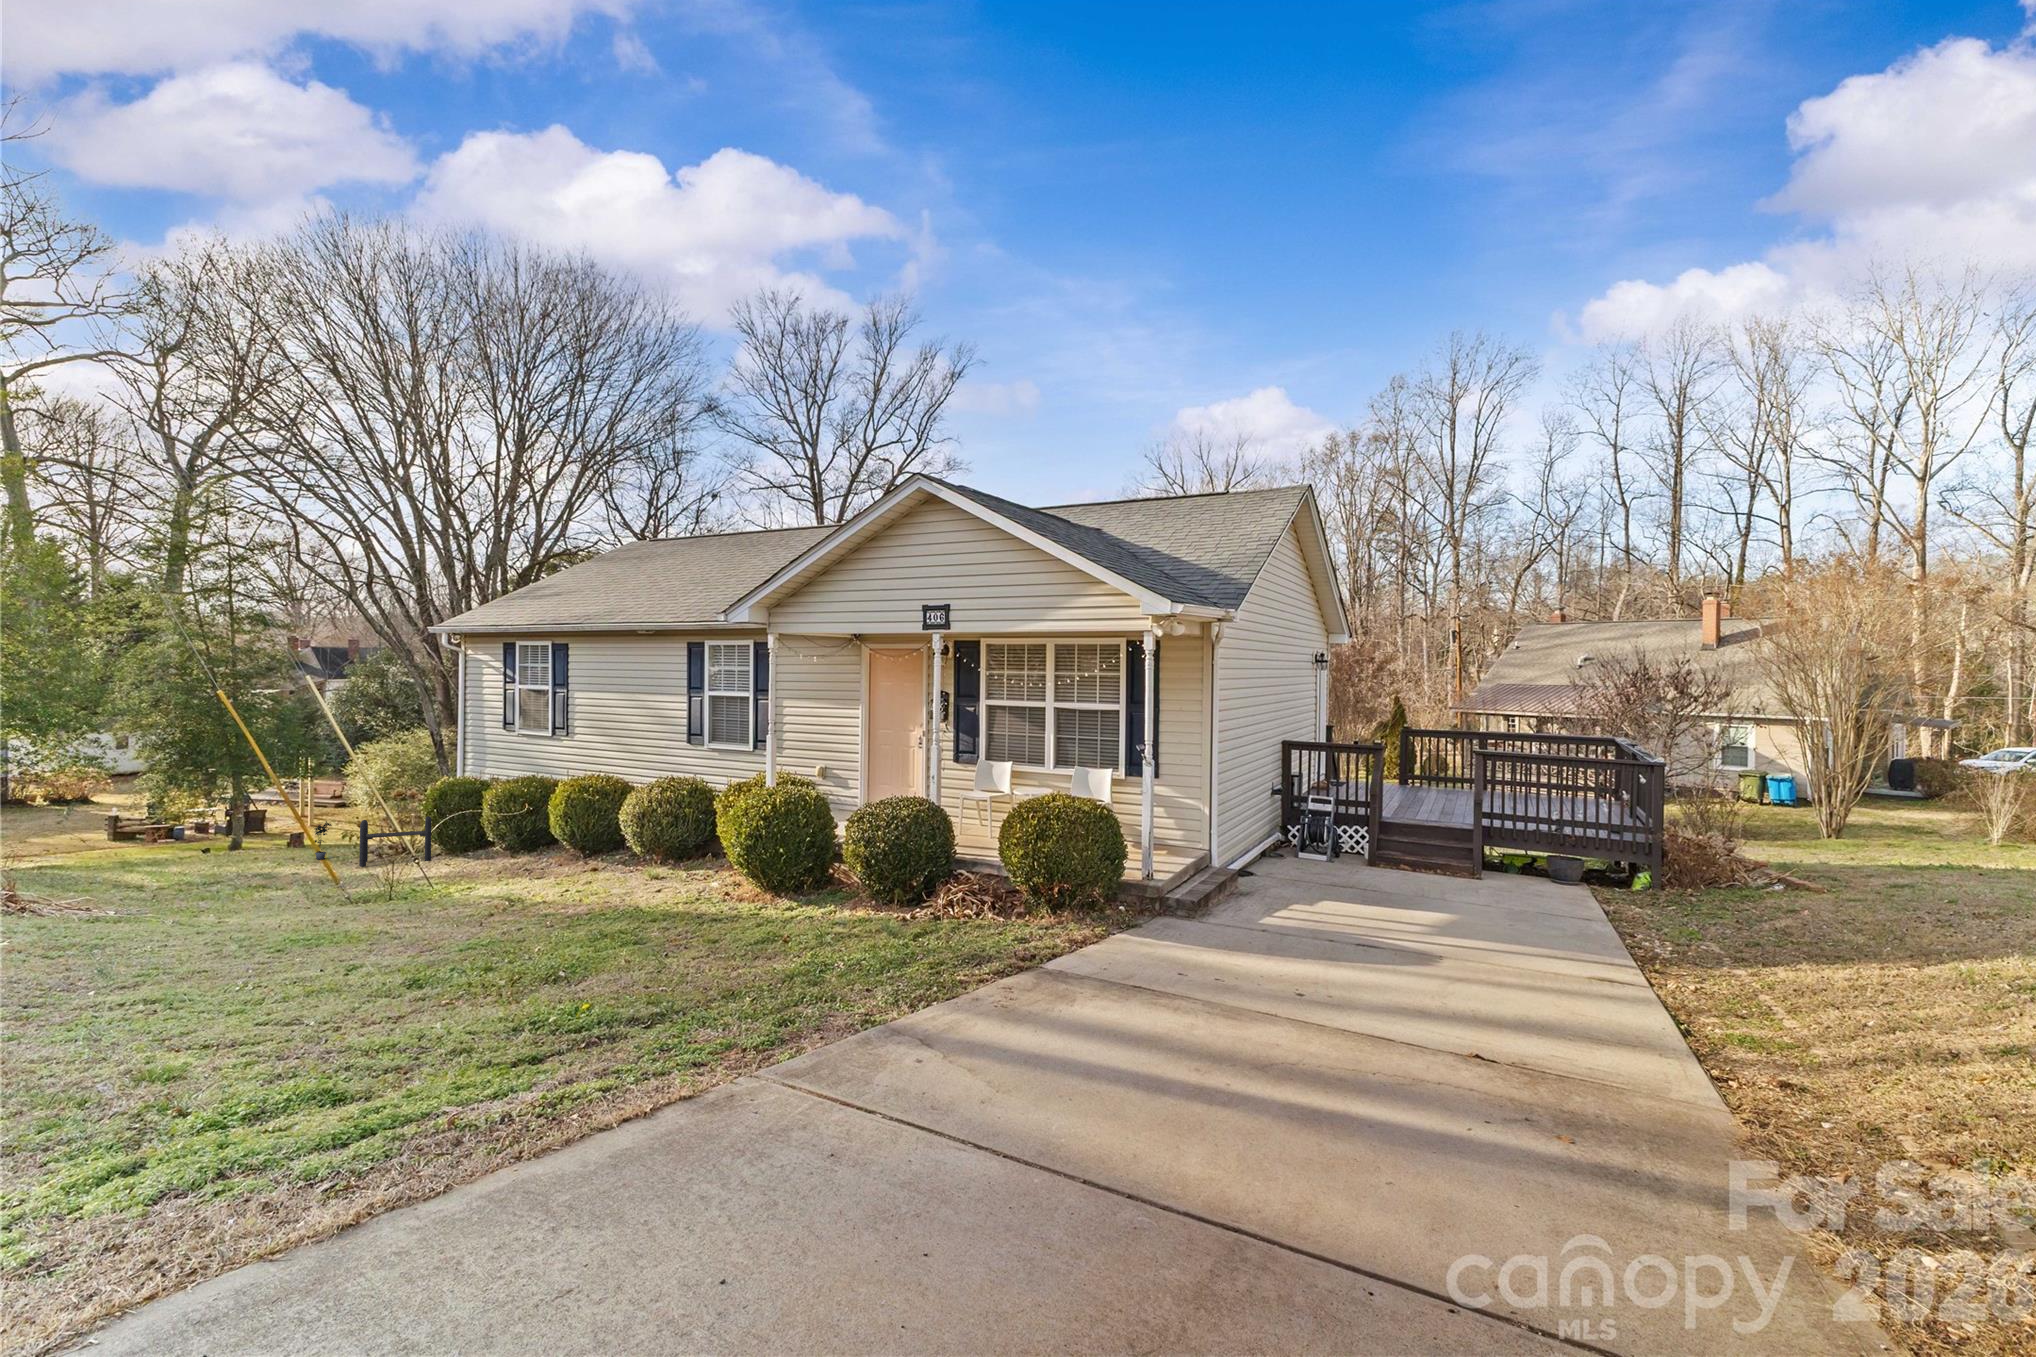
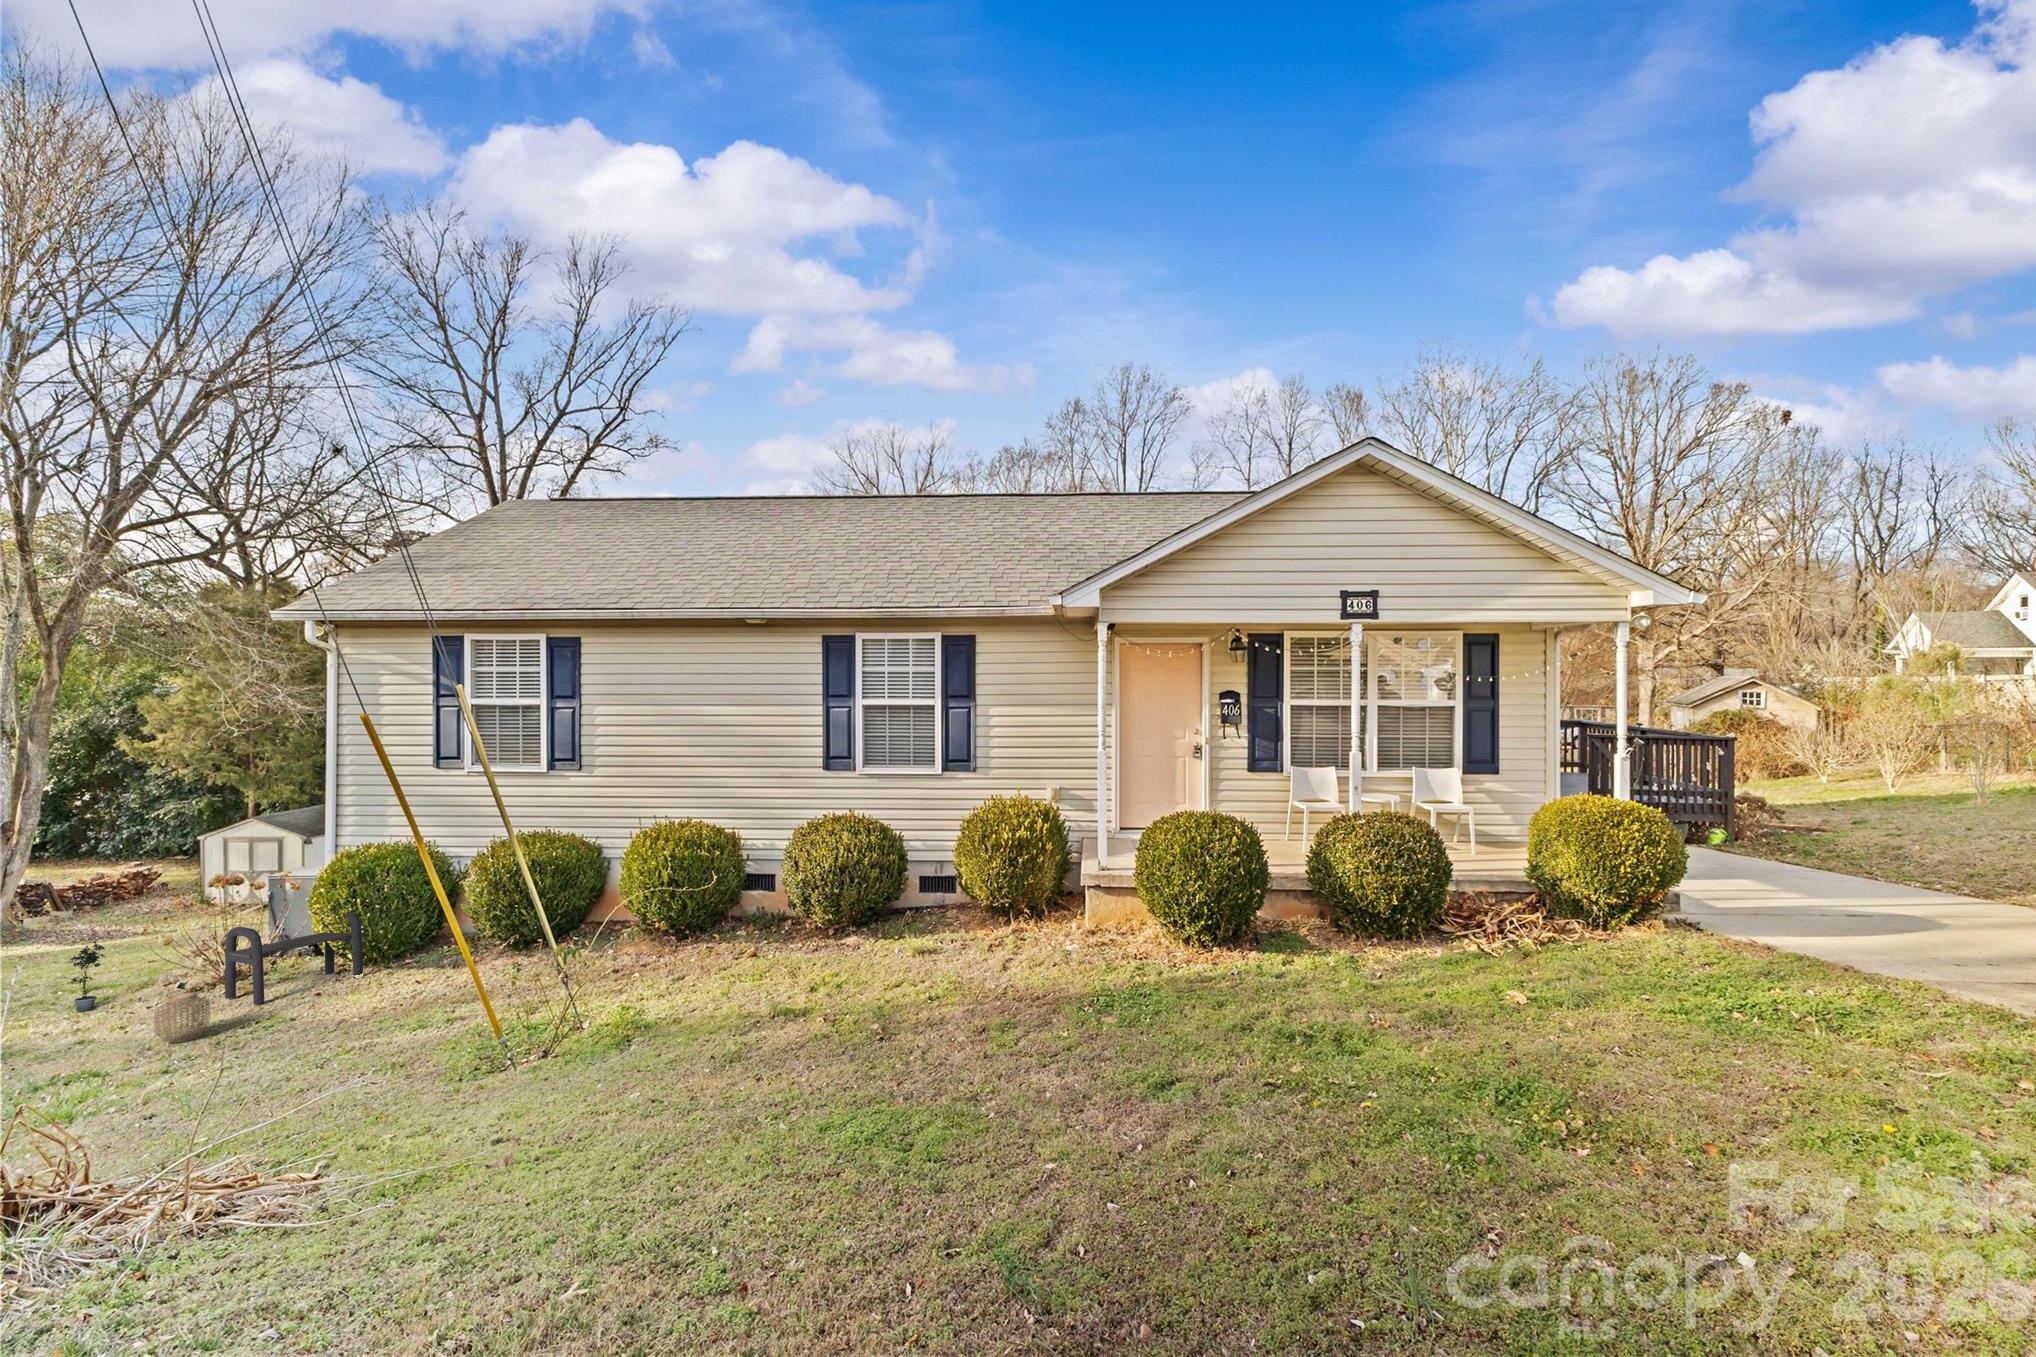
woven basket: none [282,851,312,878] -> present [154,992,210,1044]

